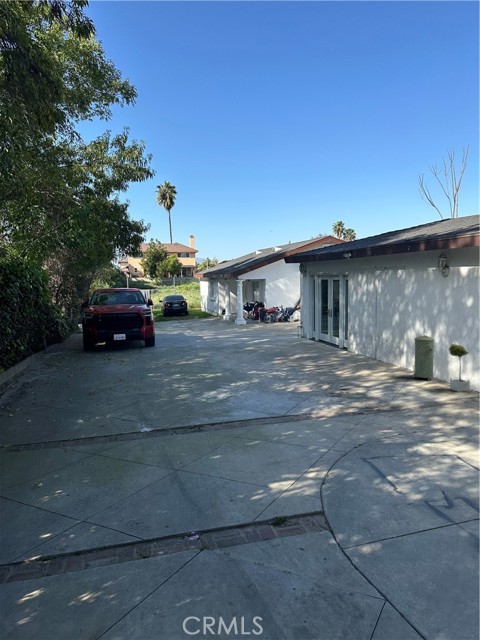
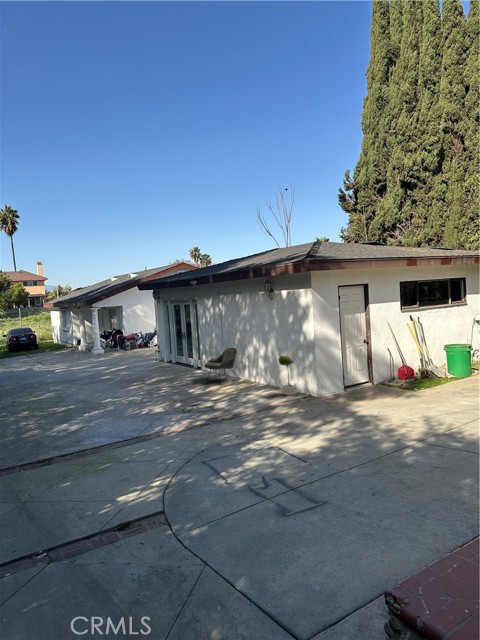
lounge chair: none [354,330,394,369] -> present [204,348,240,384]
trash can: present [413,335,434,380] -> none [252,350,270,389]

